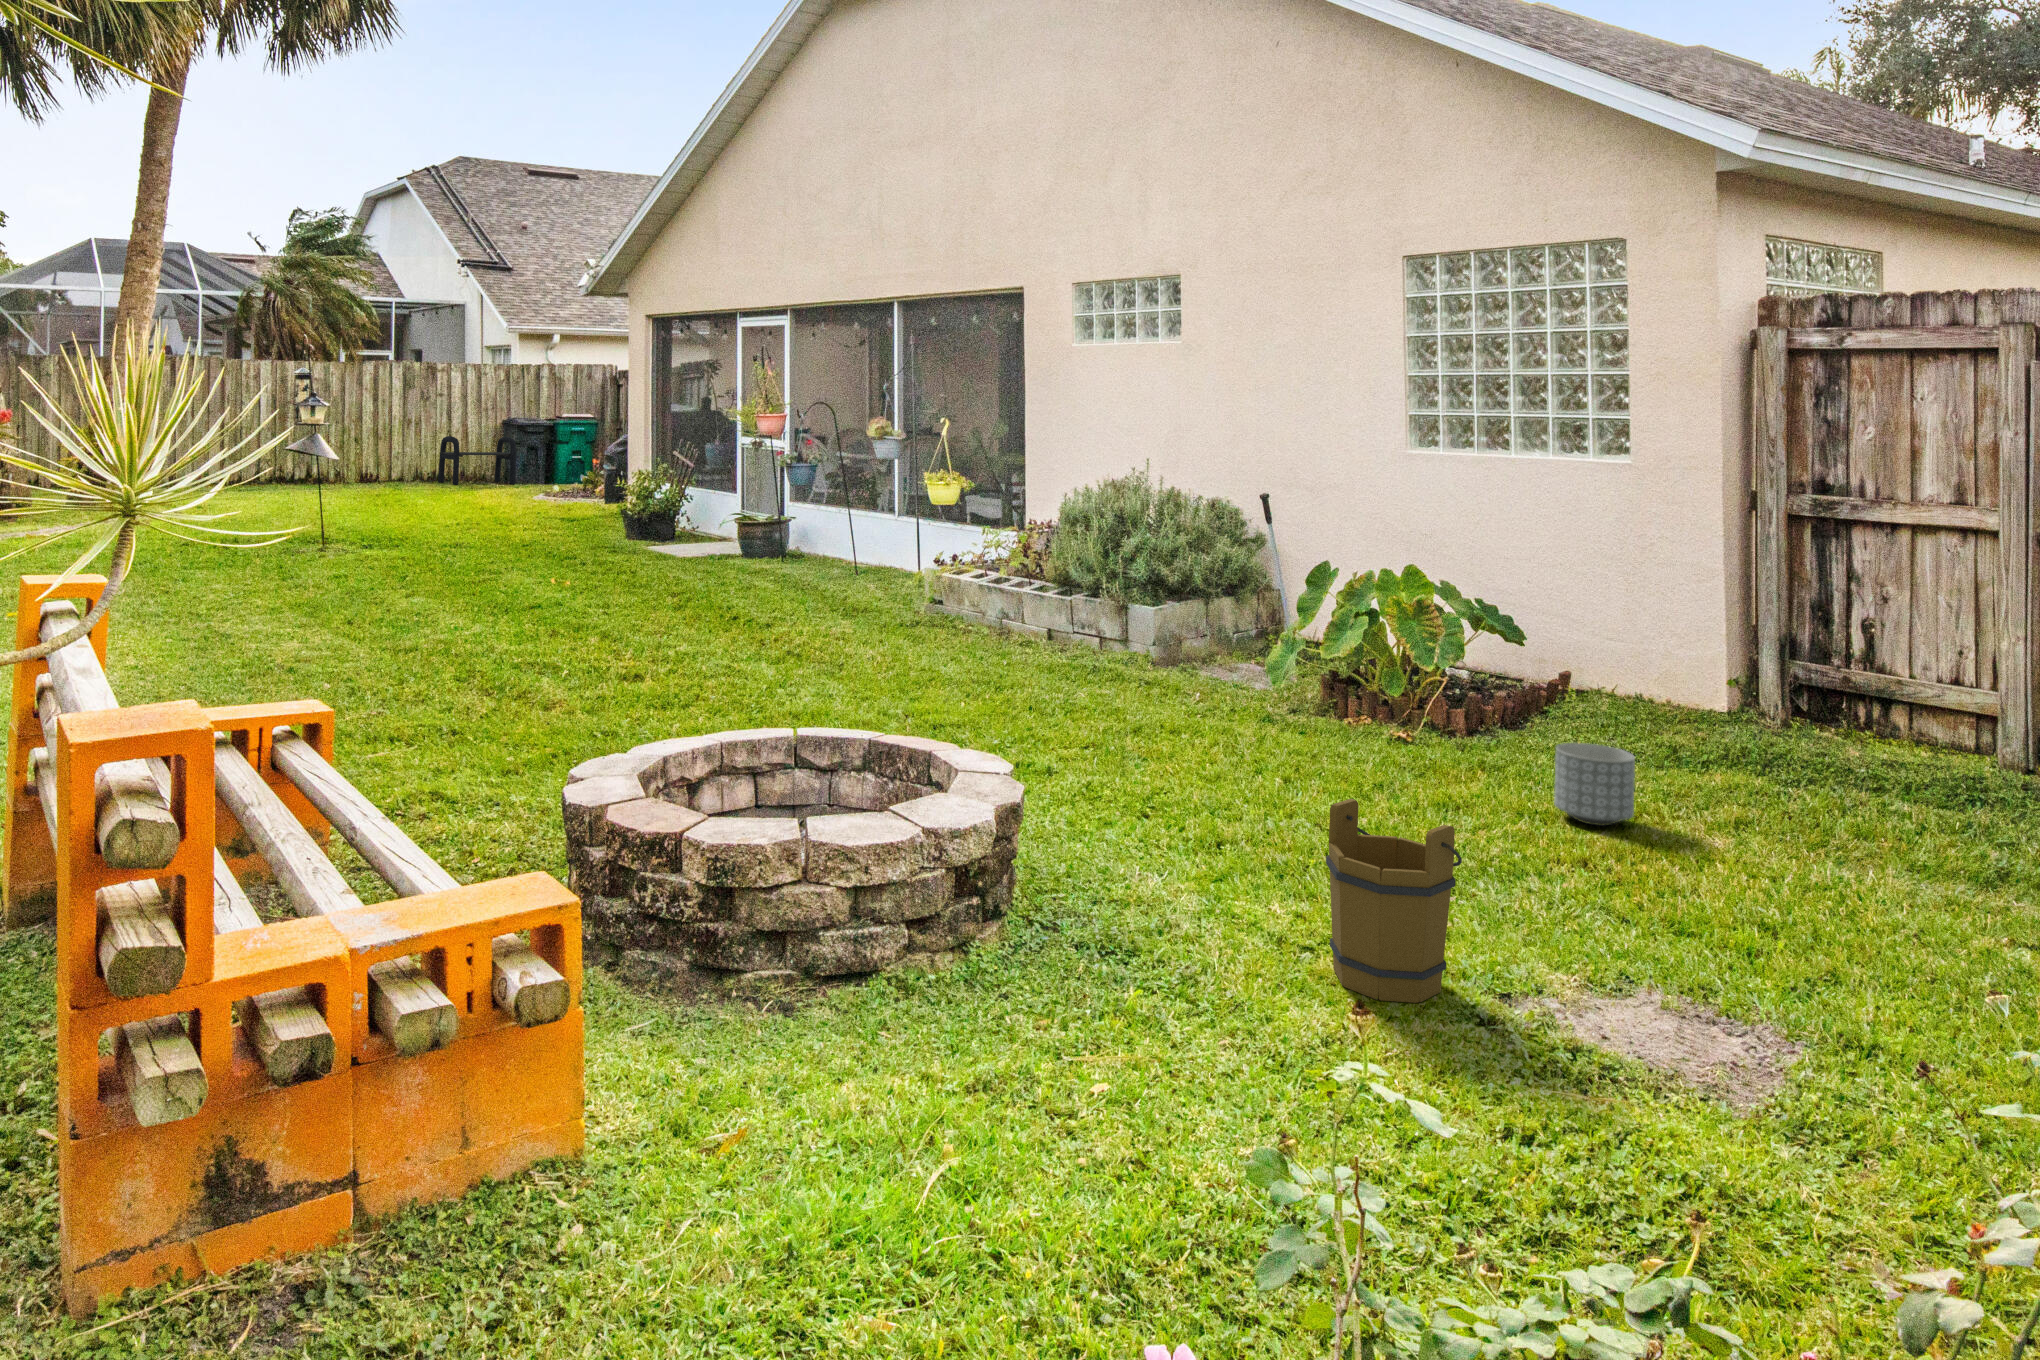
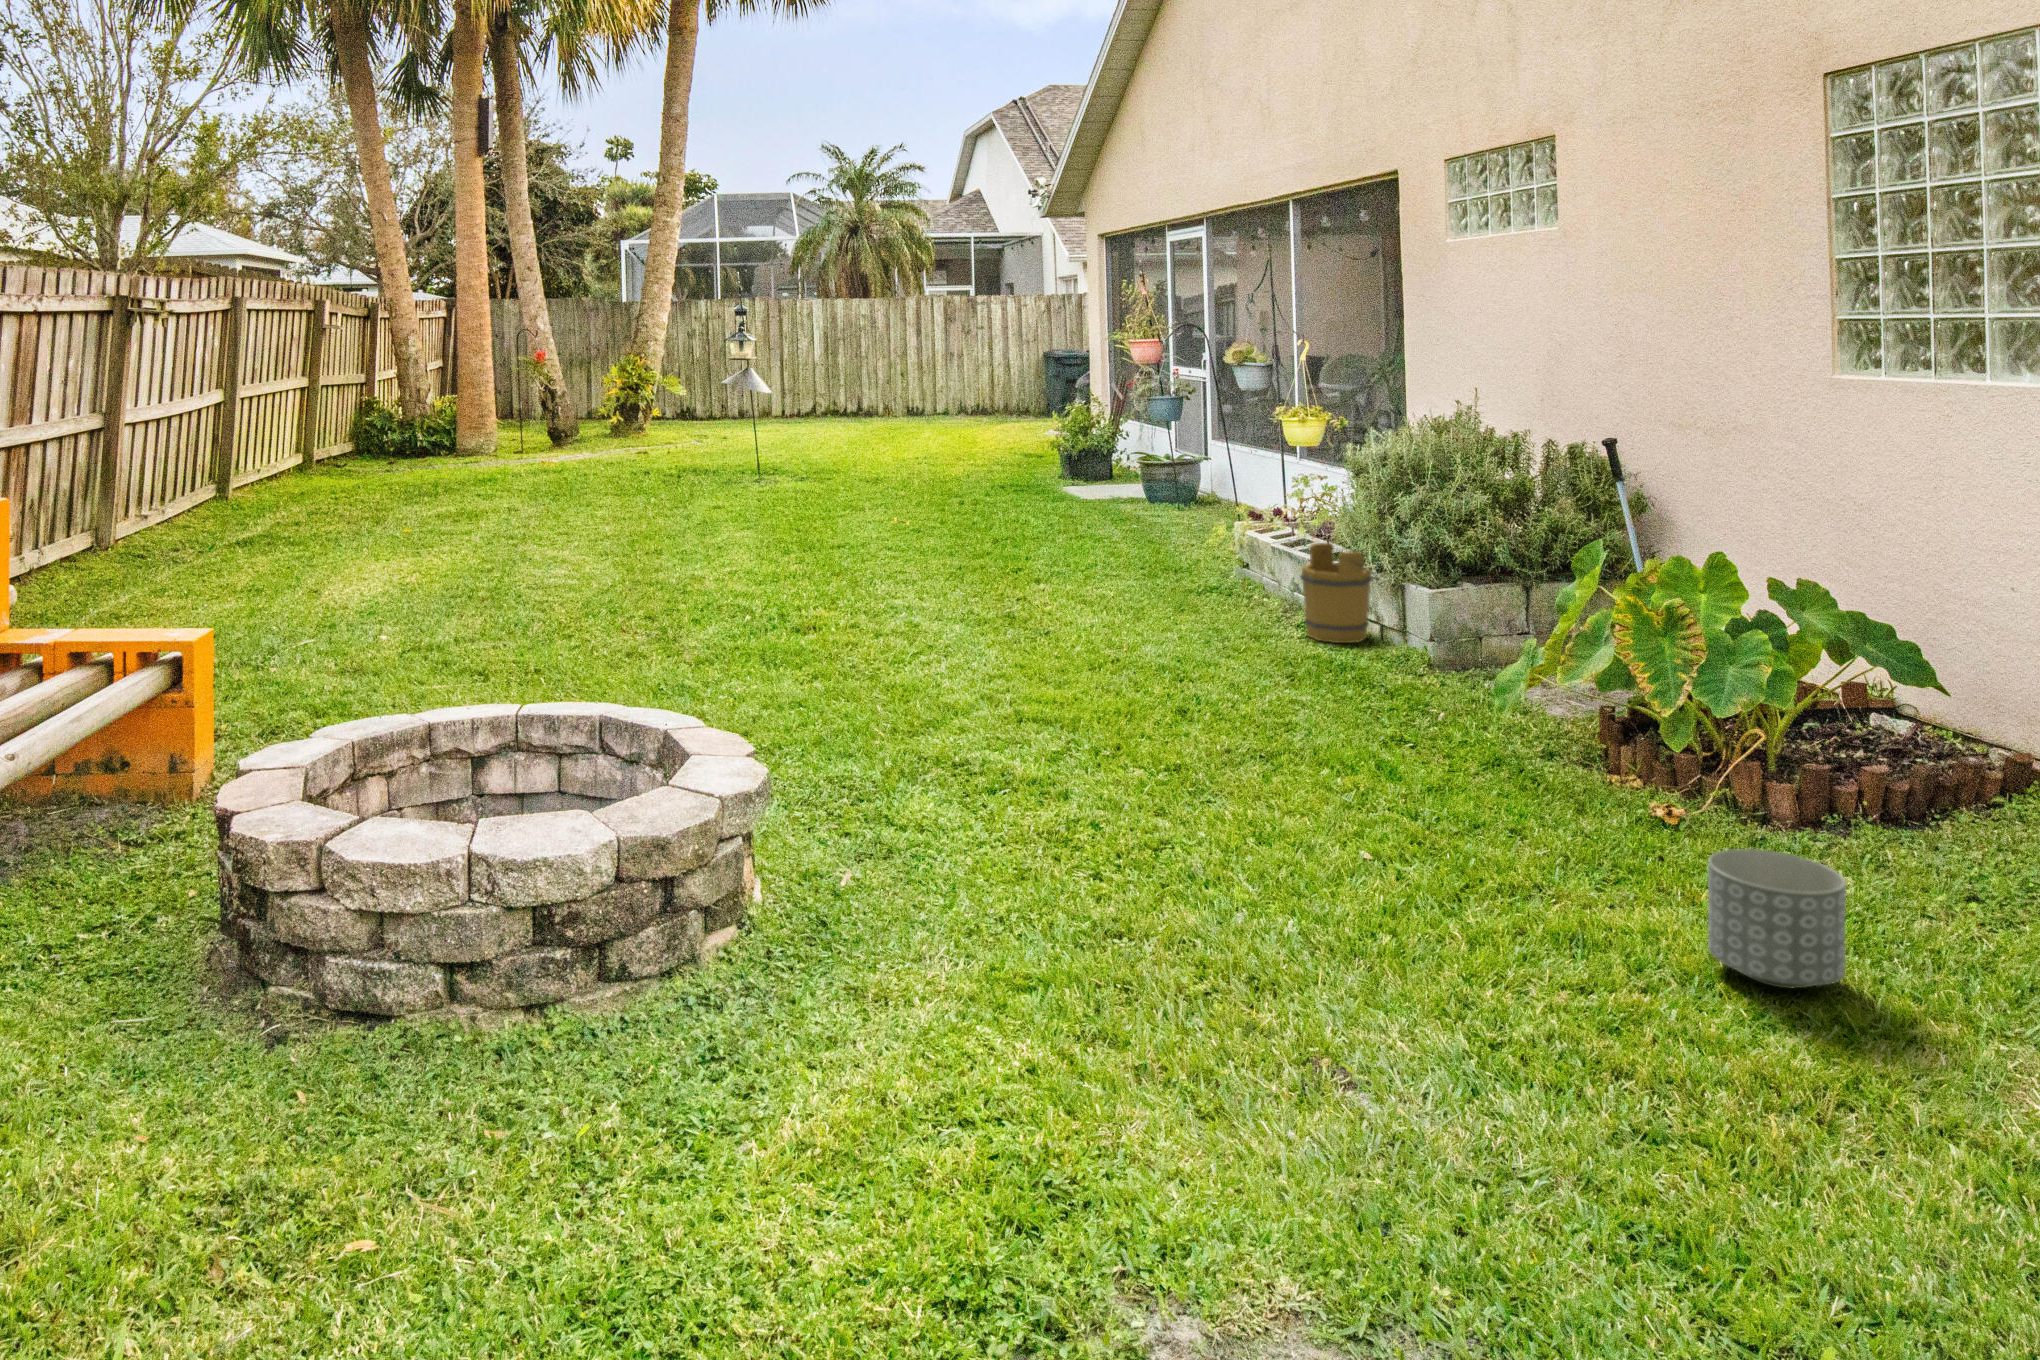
bench: present [438,436,516,485] -> none [977,366,1051,417]
bucket: present [1326,799,1462,1003] -> present [1301,543,1378,643]

